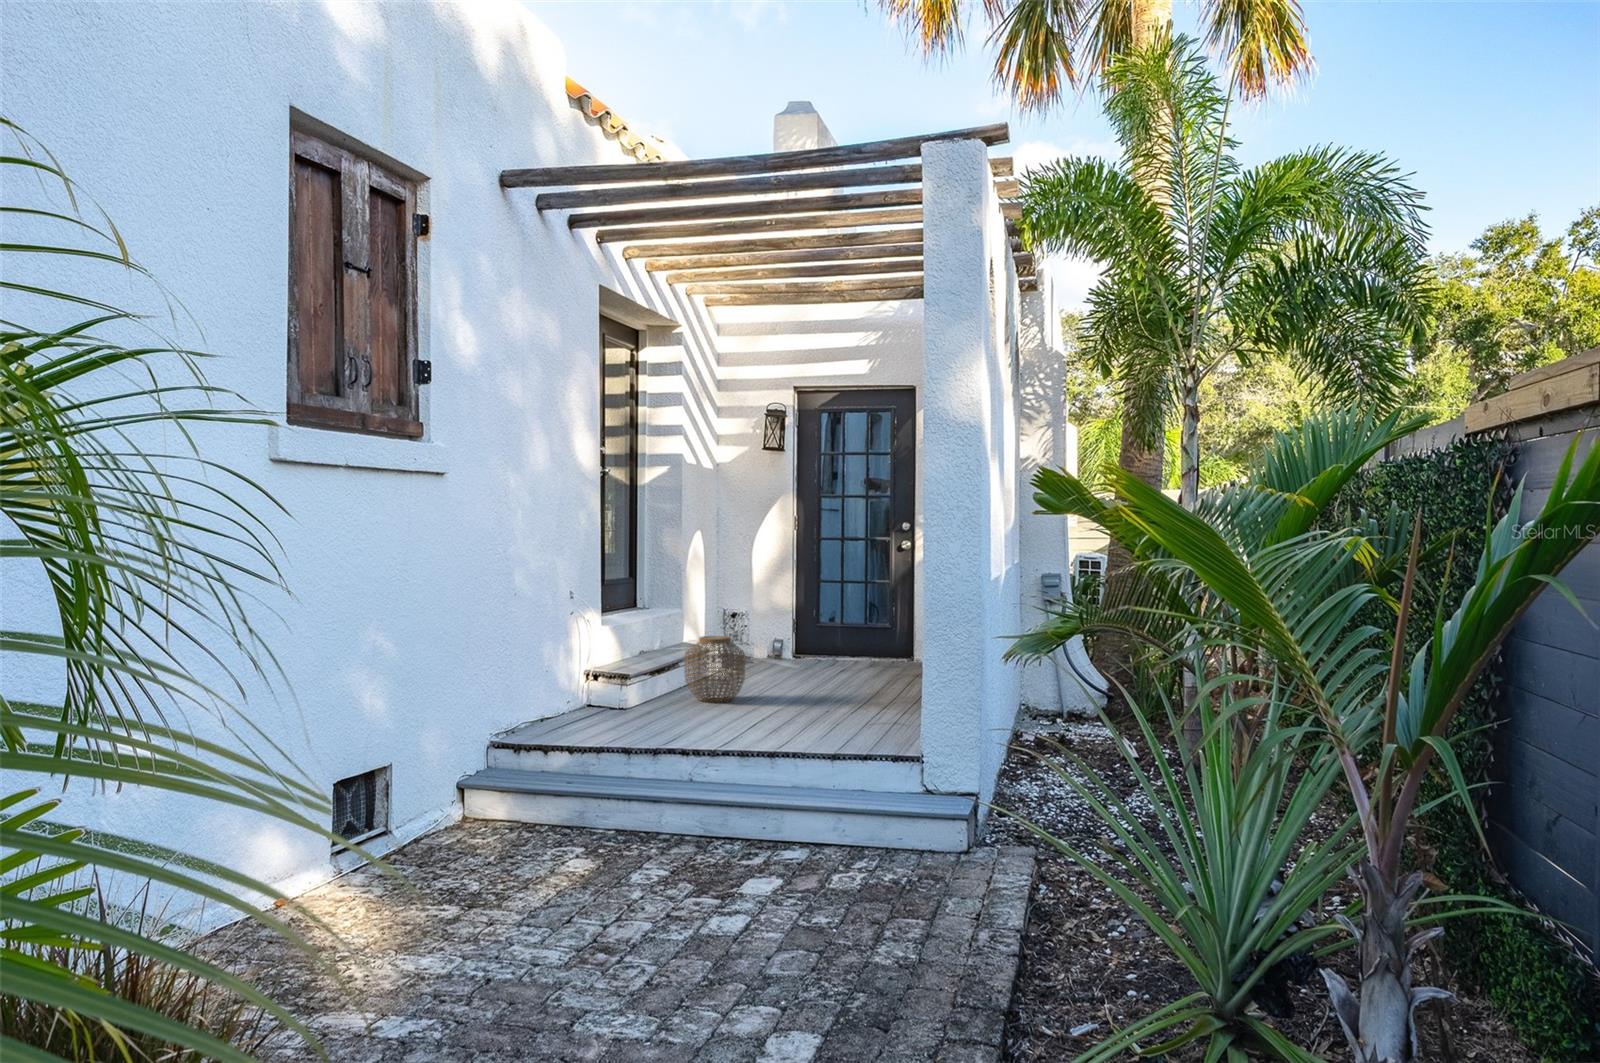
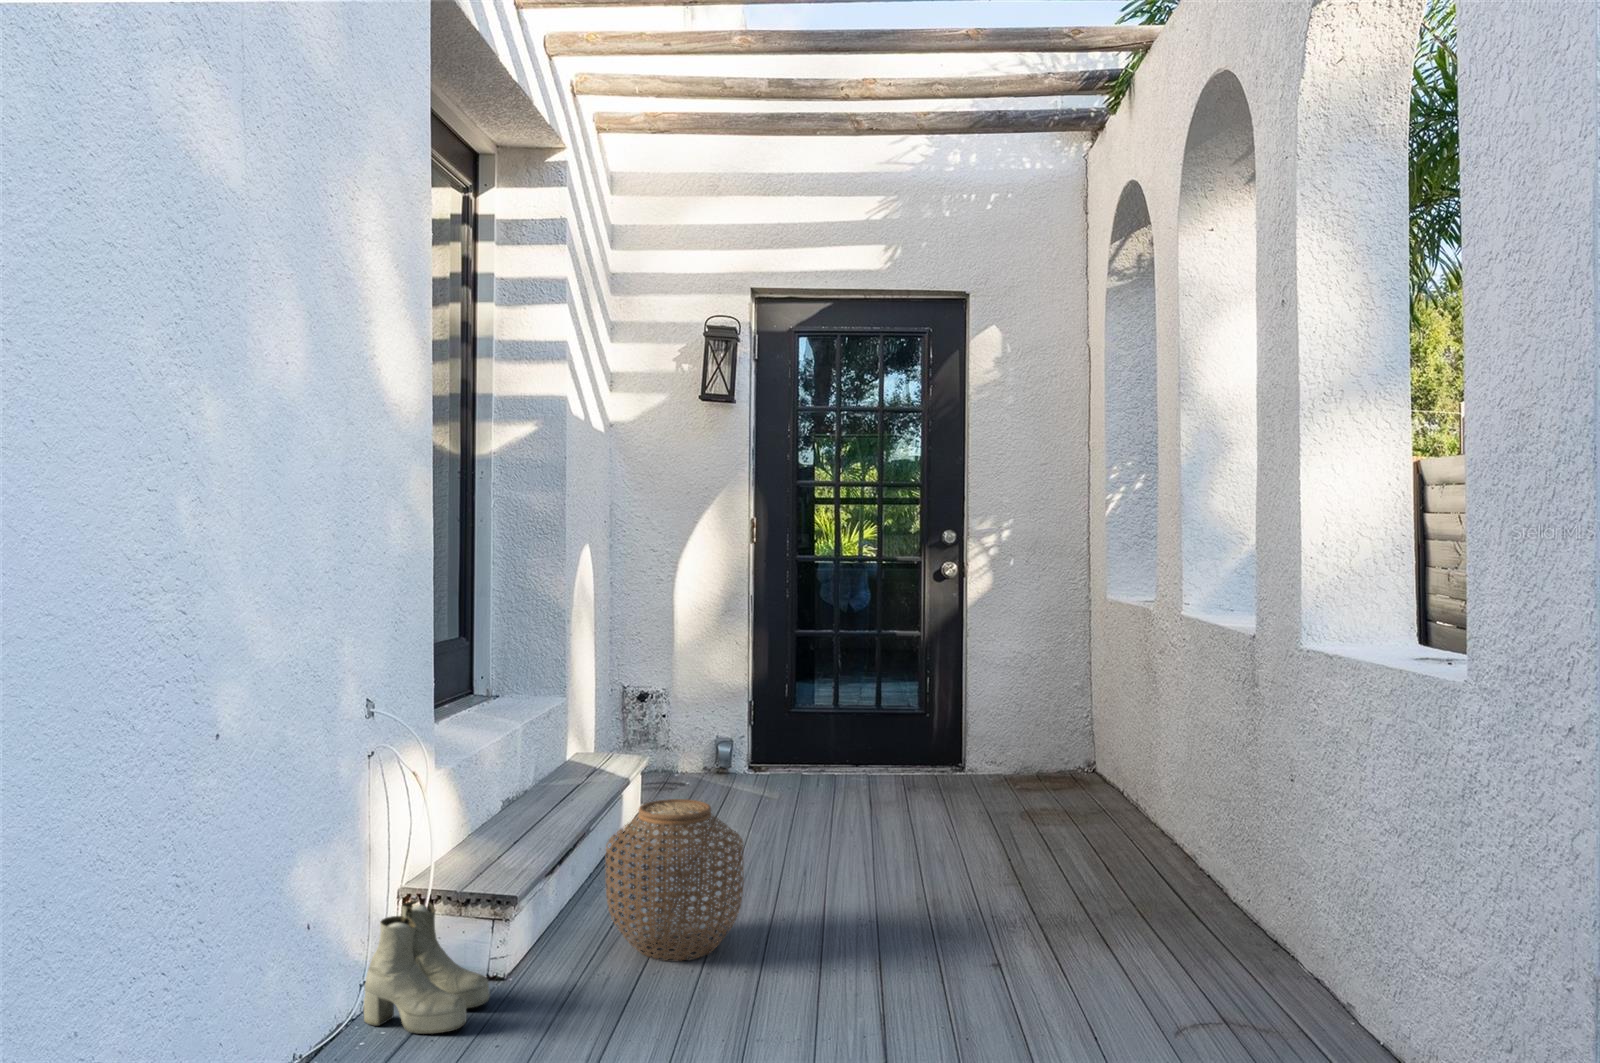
boots: none [581,667,632,713] -> present [364,901,490,1034]

